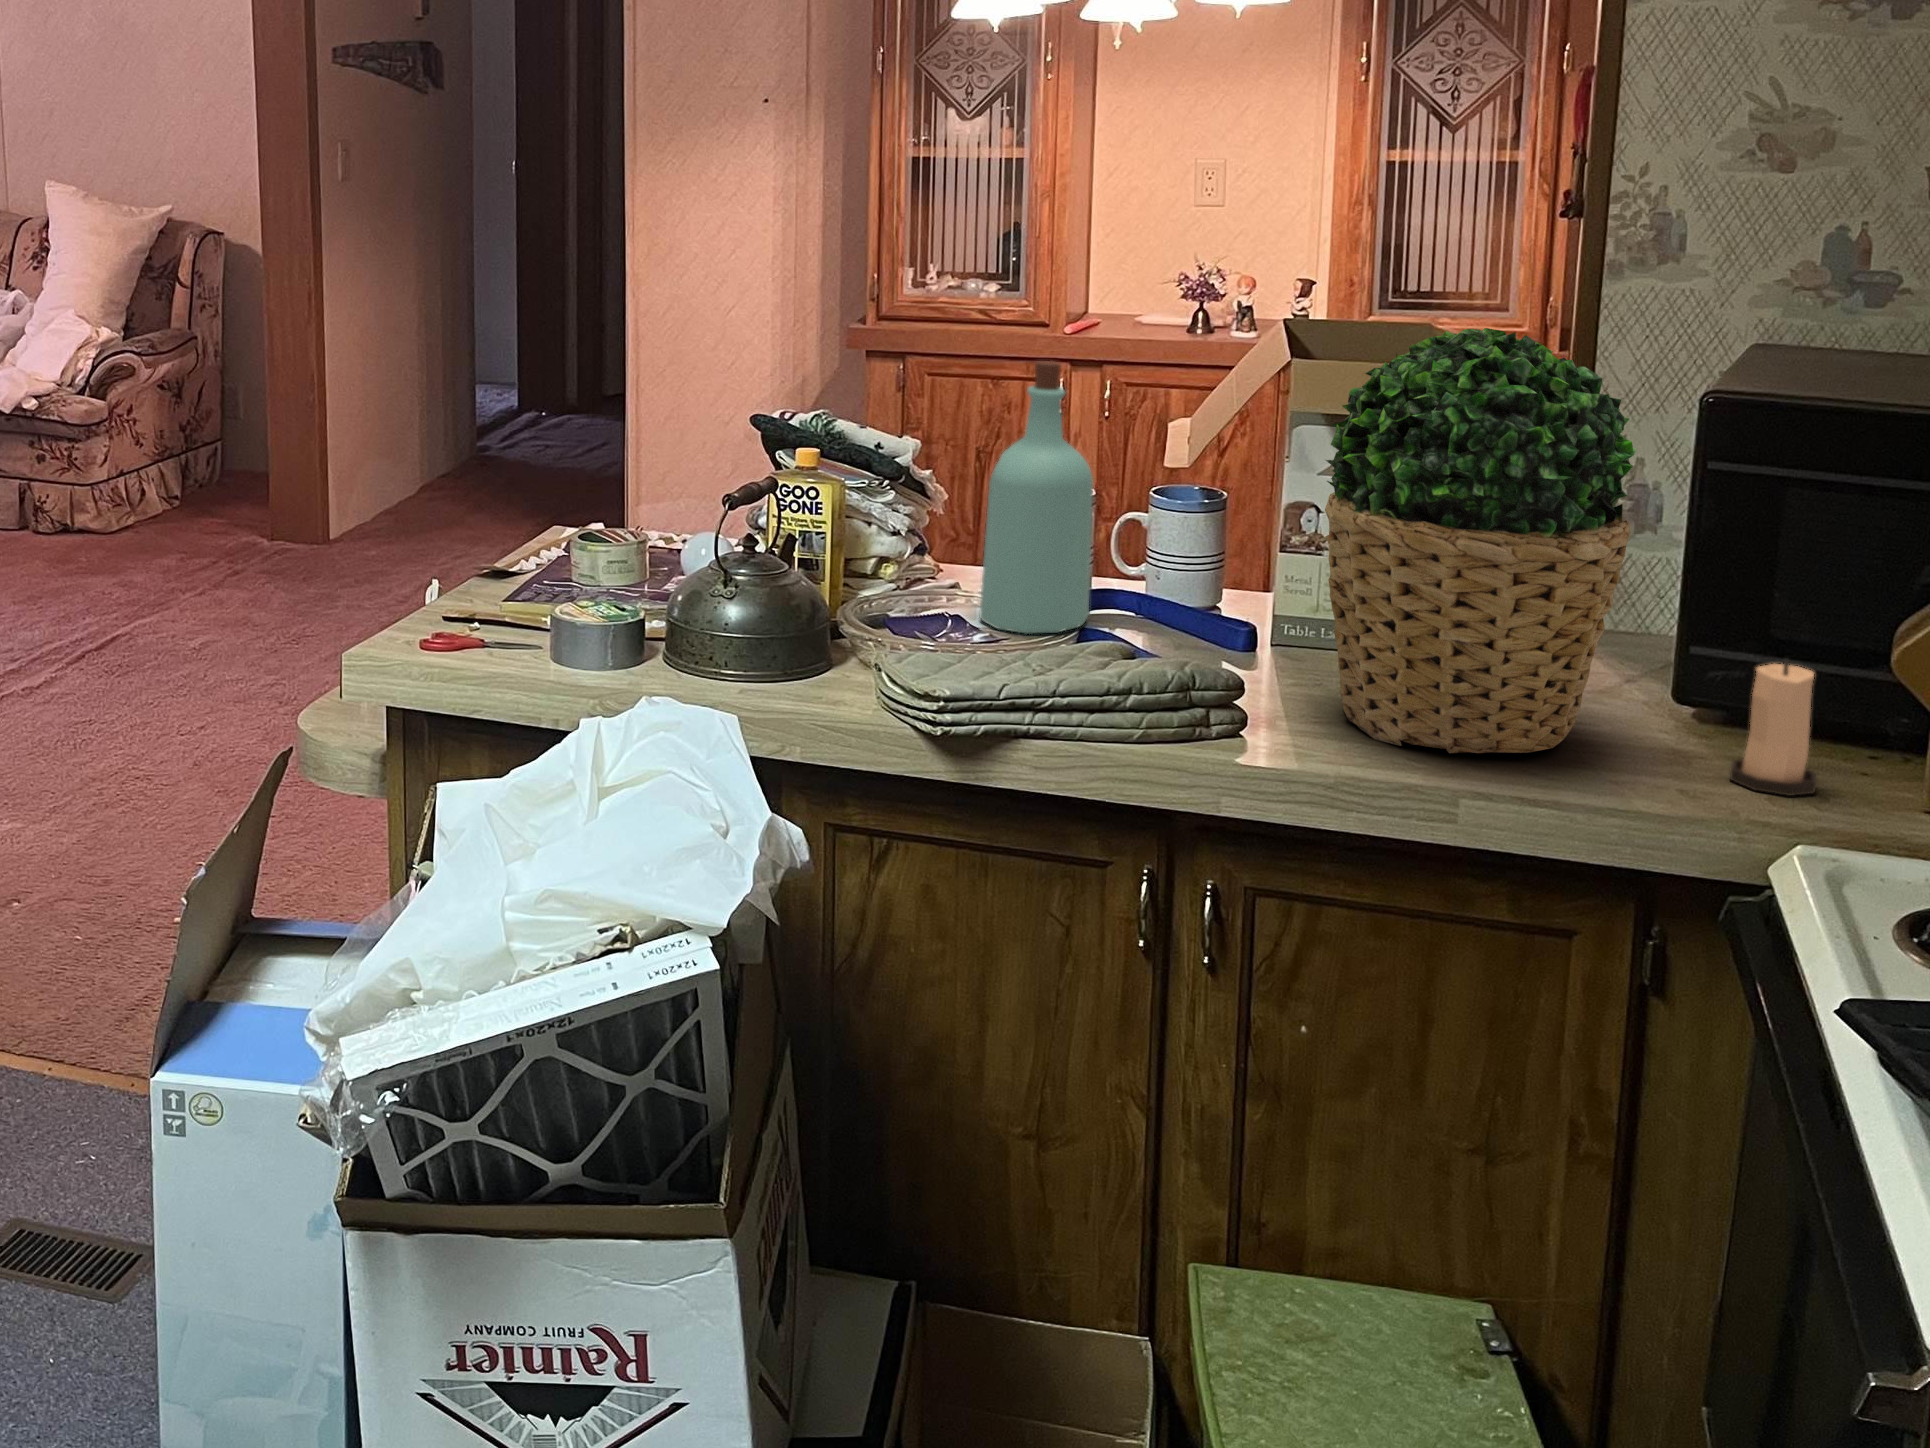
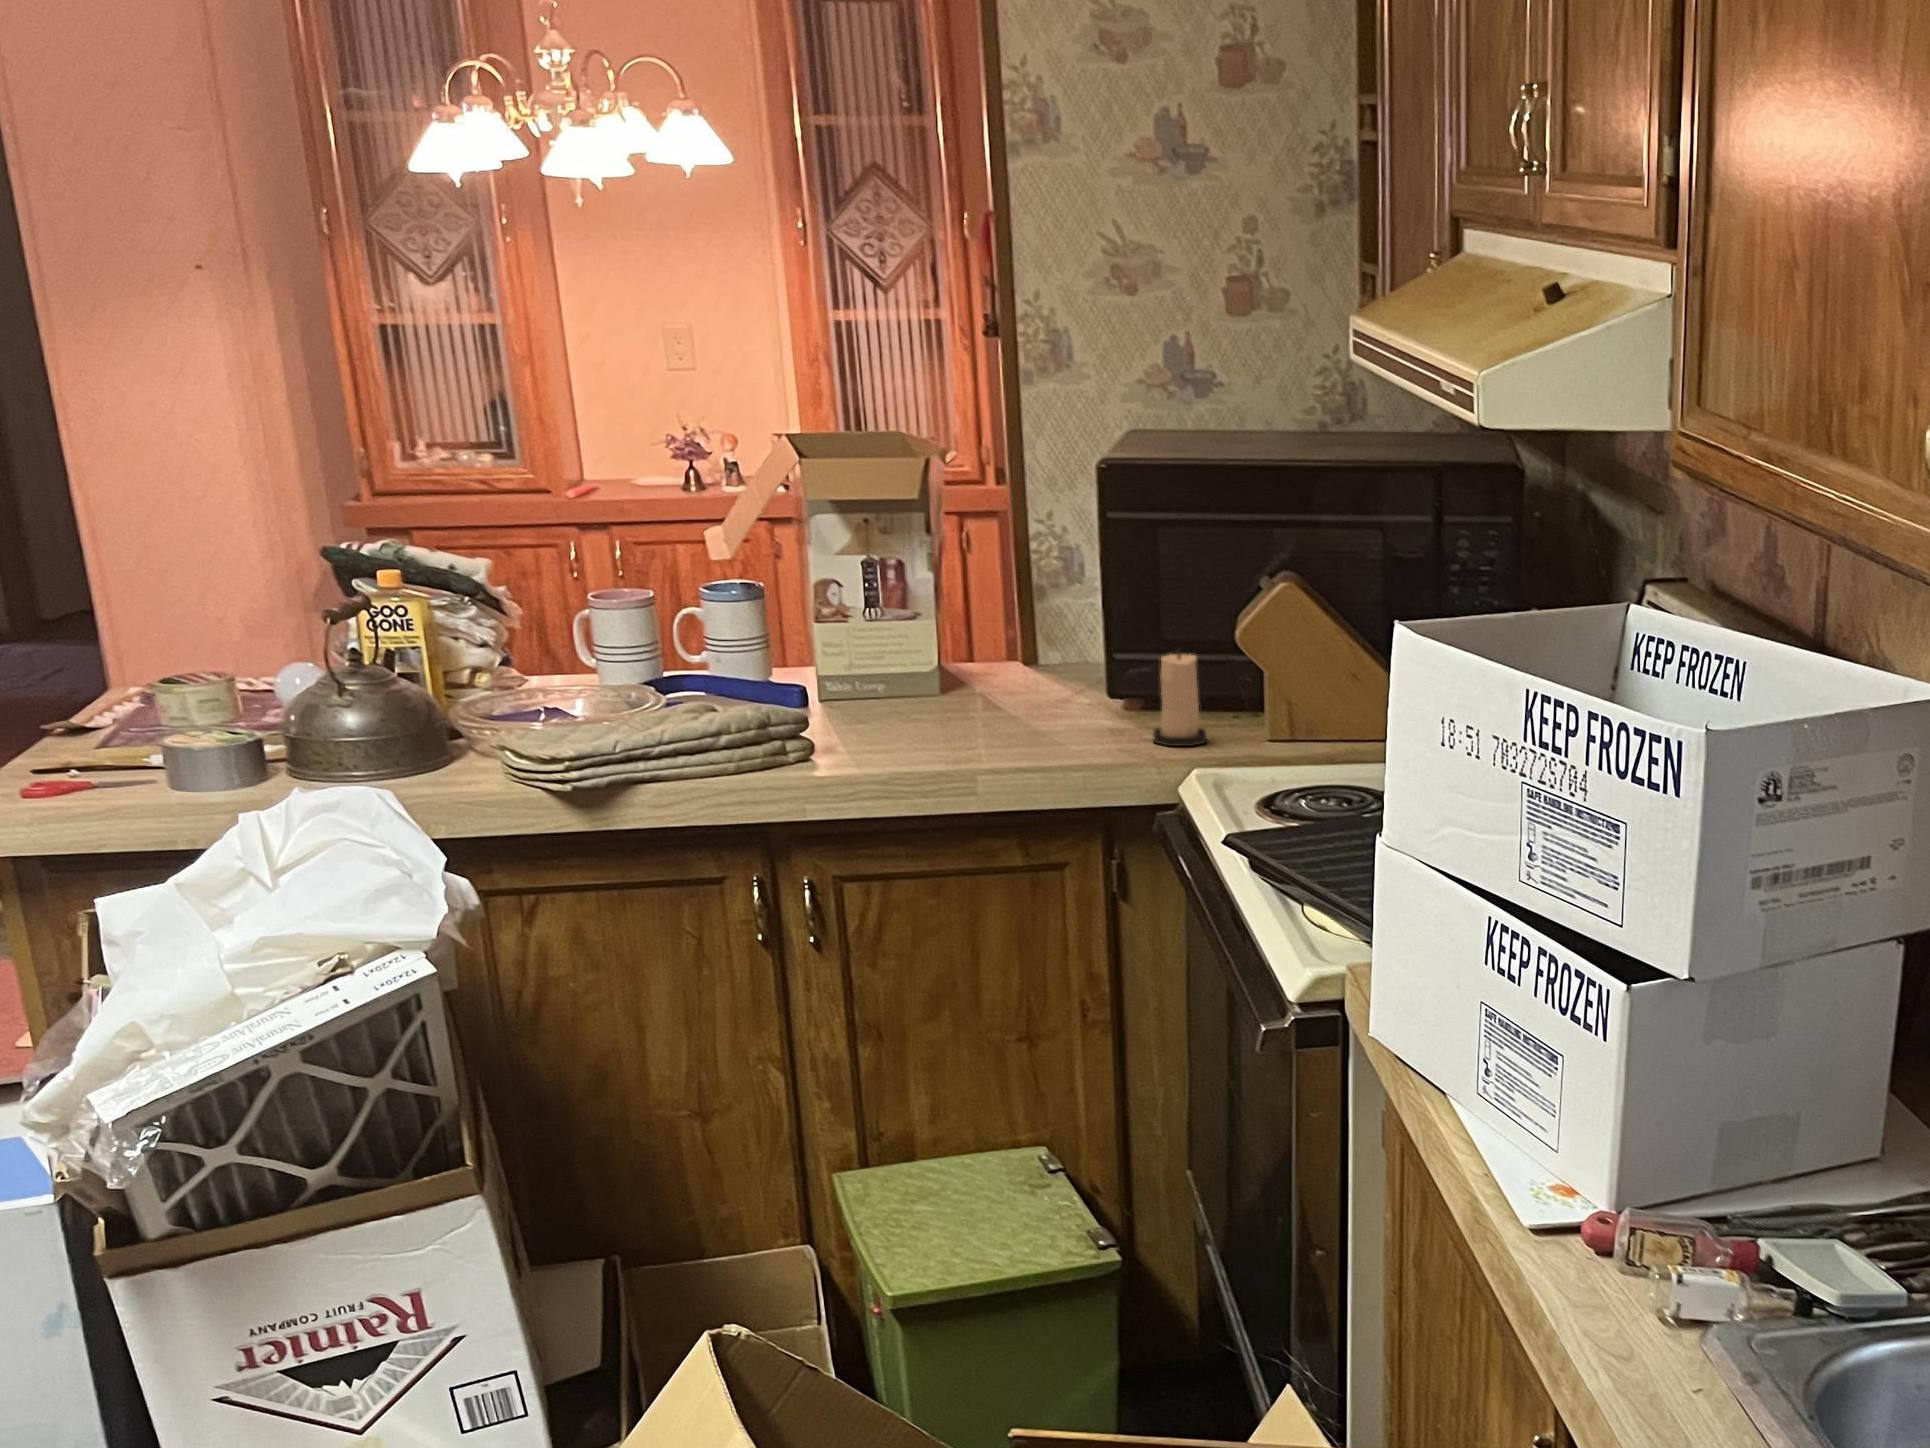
potted plant: present [1325,328,1637,753] -> none [843,417,1068,752]
bottle: present [980,361,1093,634] -> none [561,472,666,716]

